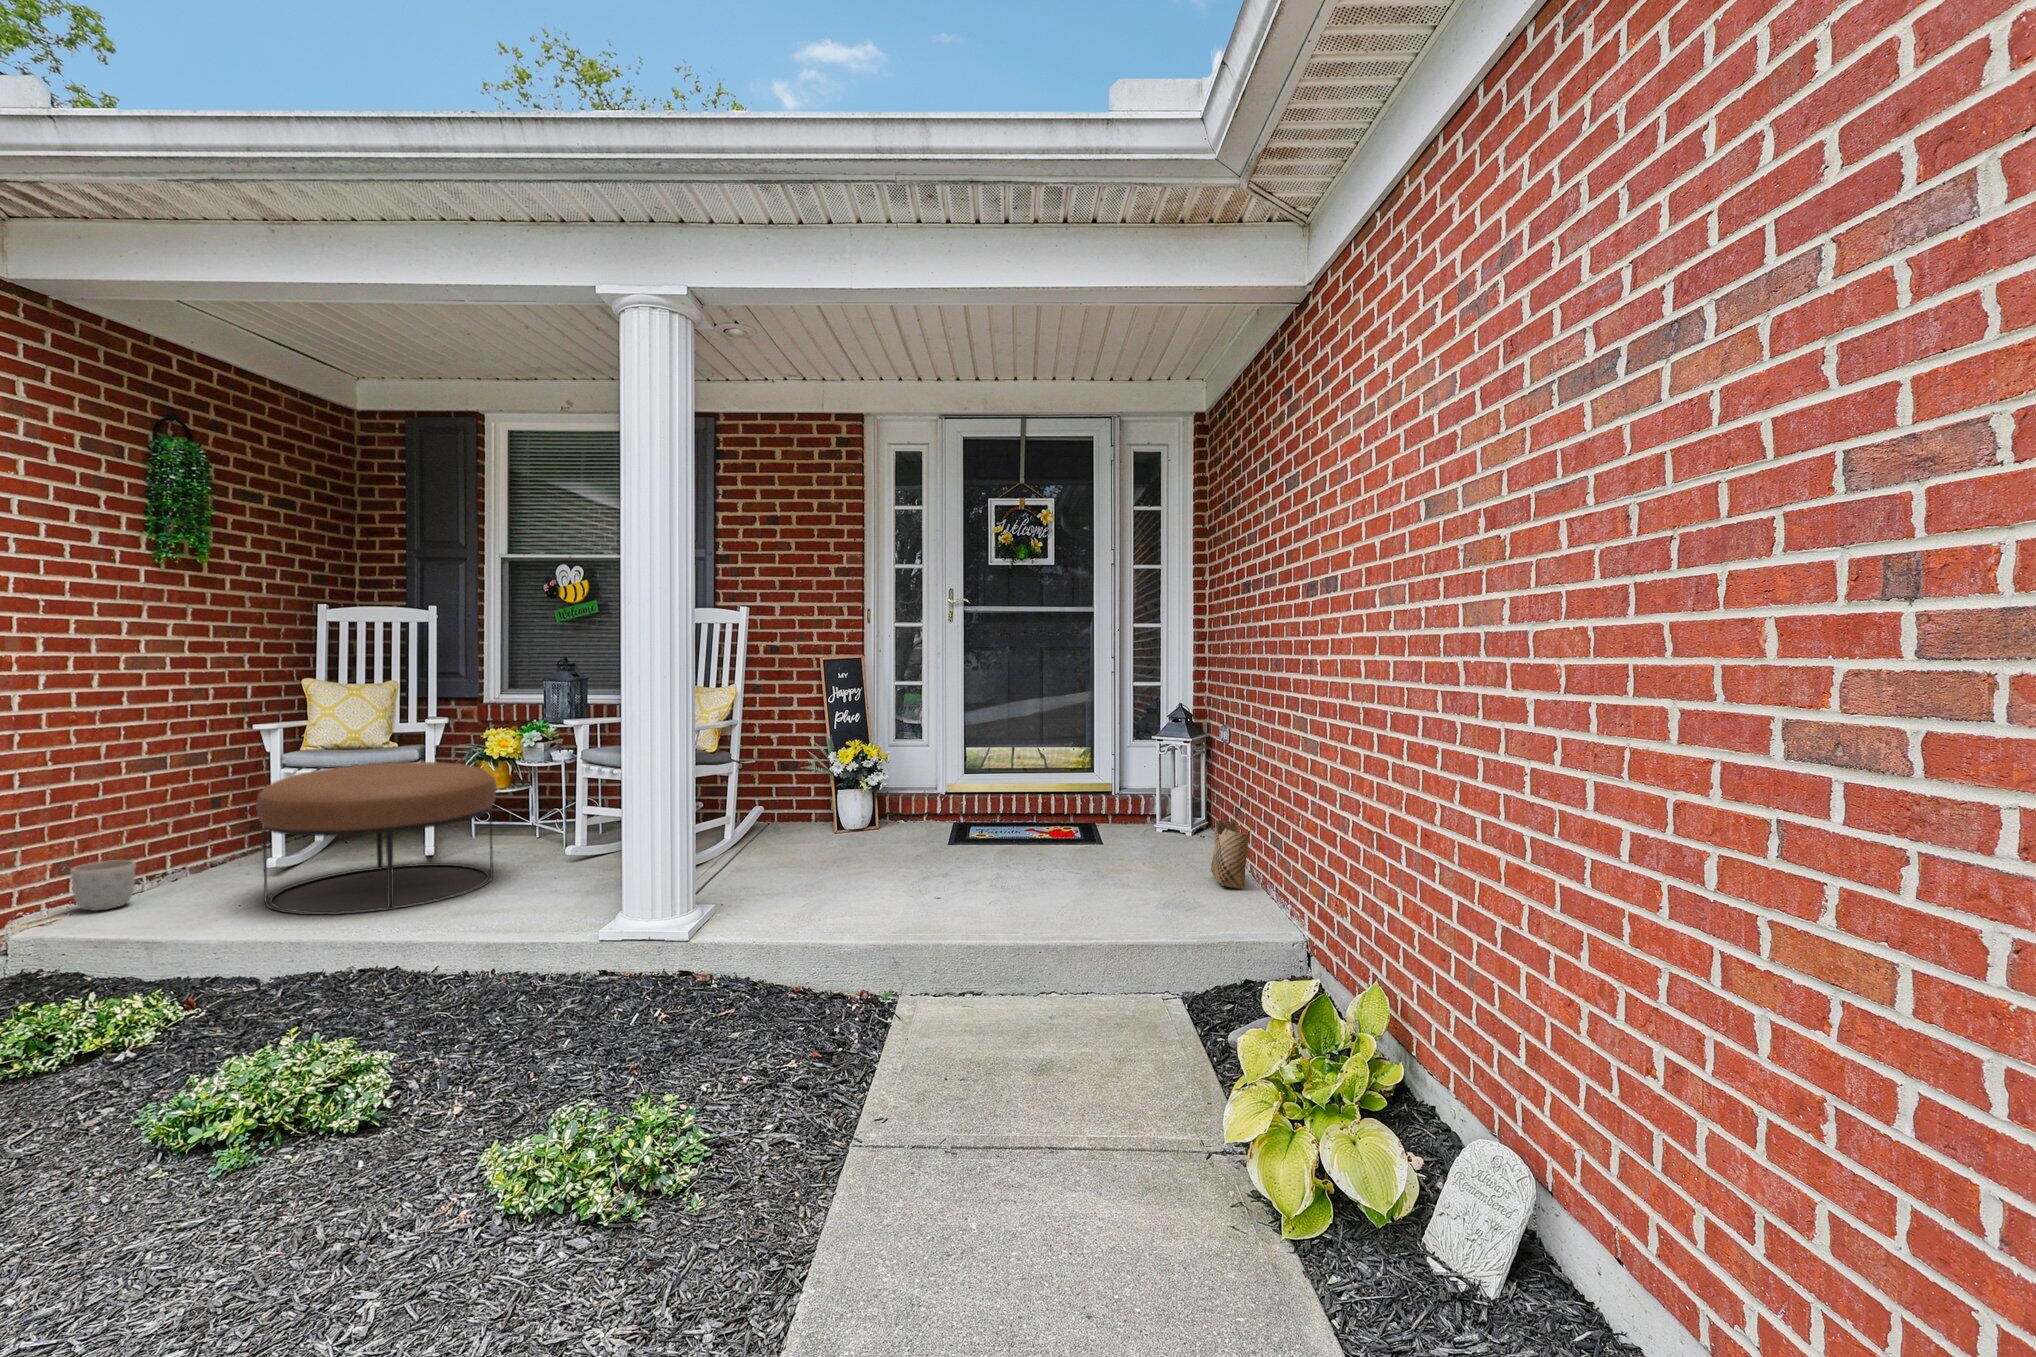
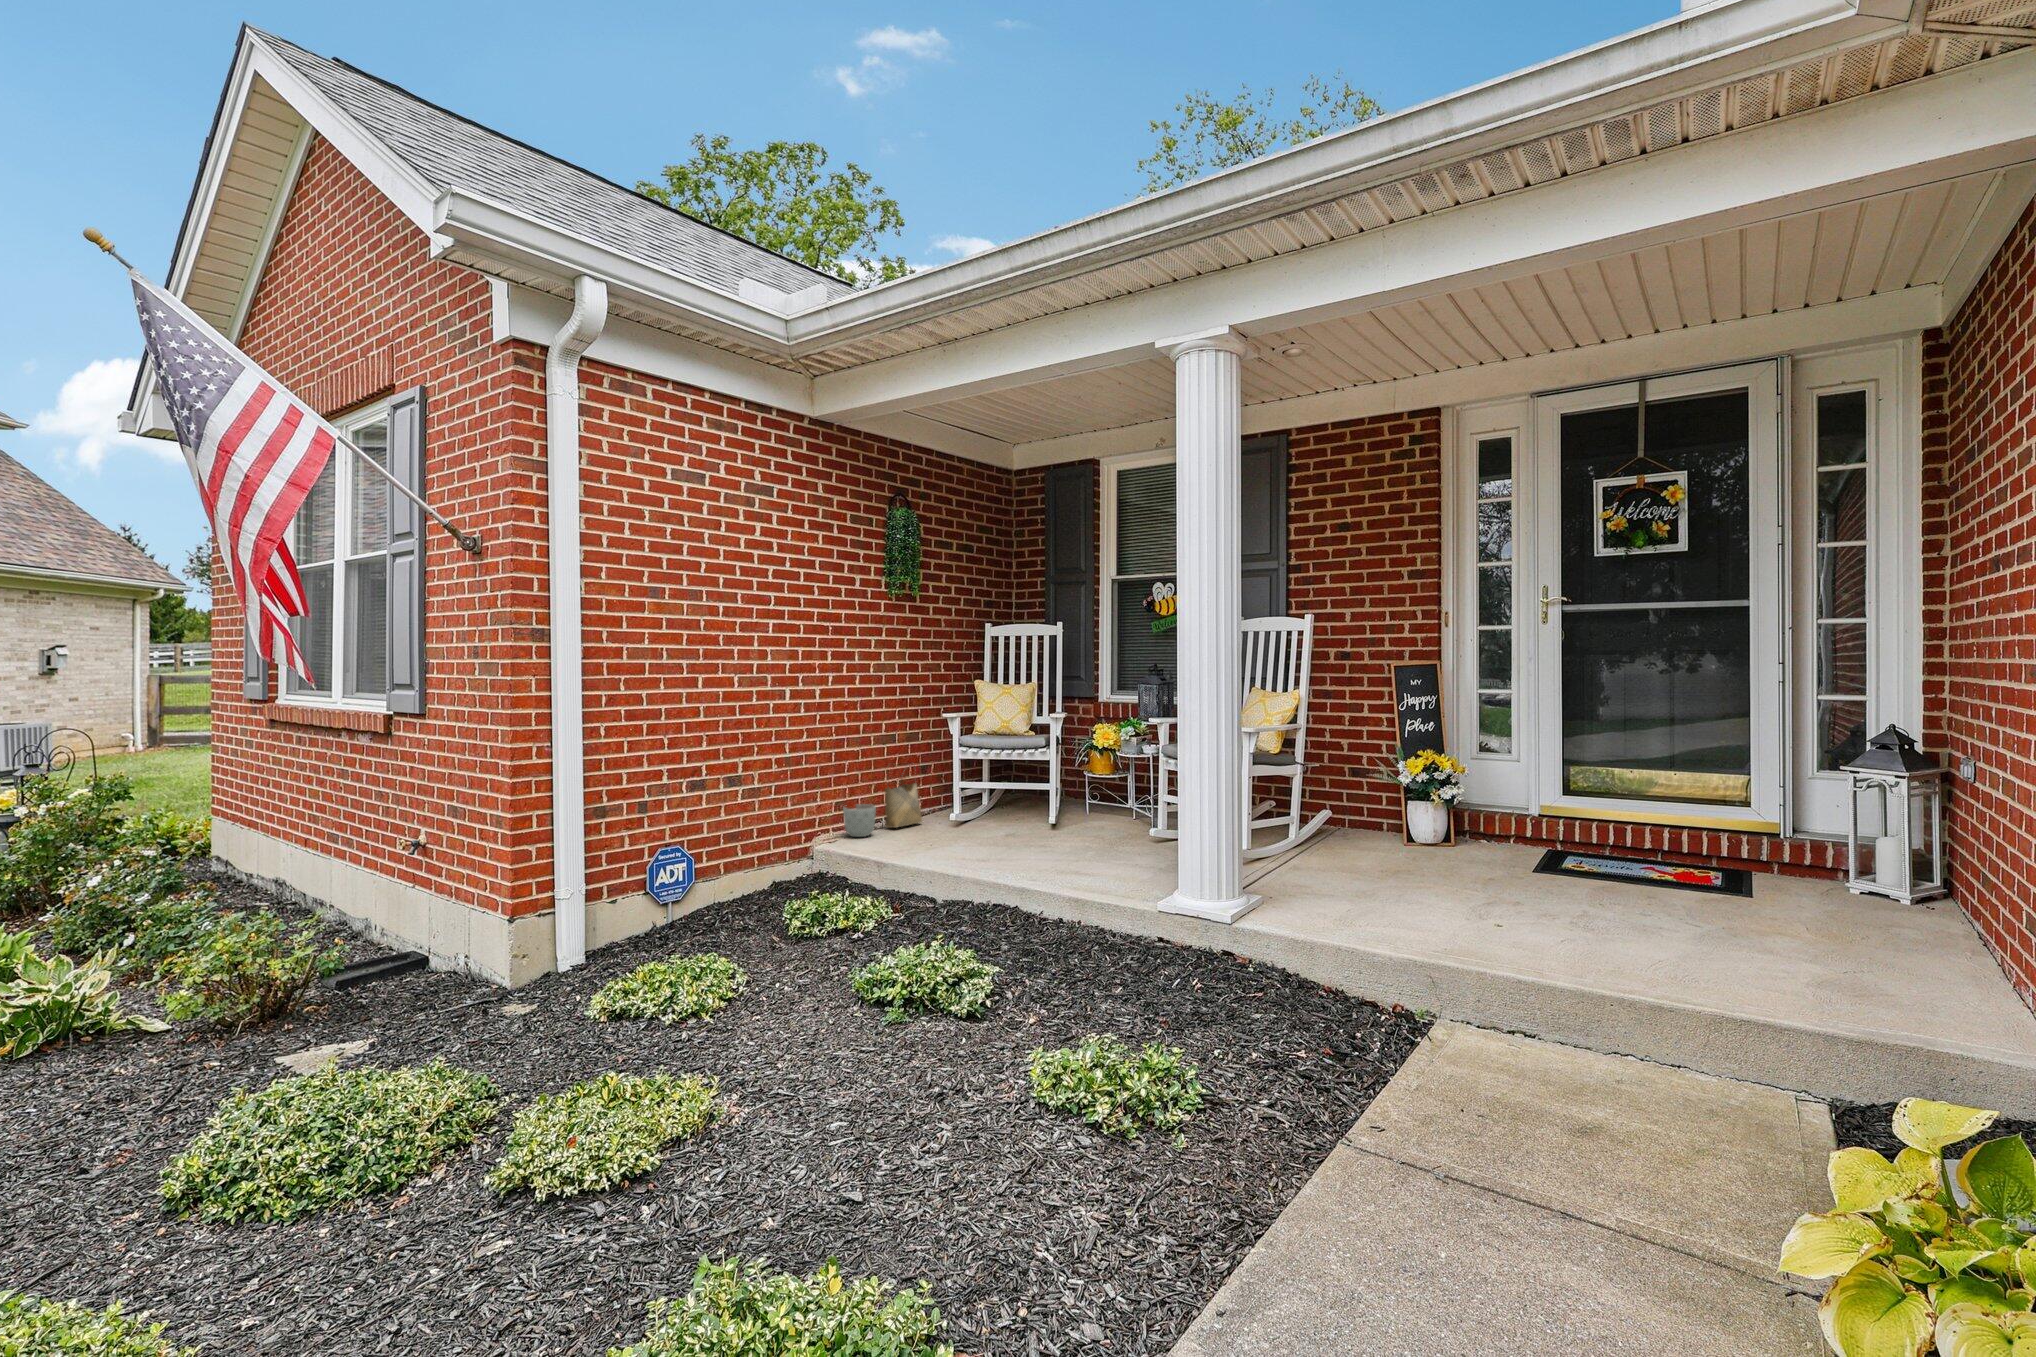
ottoman: present [256,762,497,915] -> none [939,748,1096,861]
woven basket: present [1211,793,1254,889] -> present [885,775,922,828]

